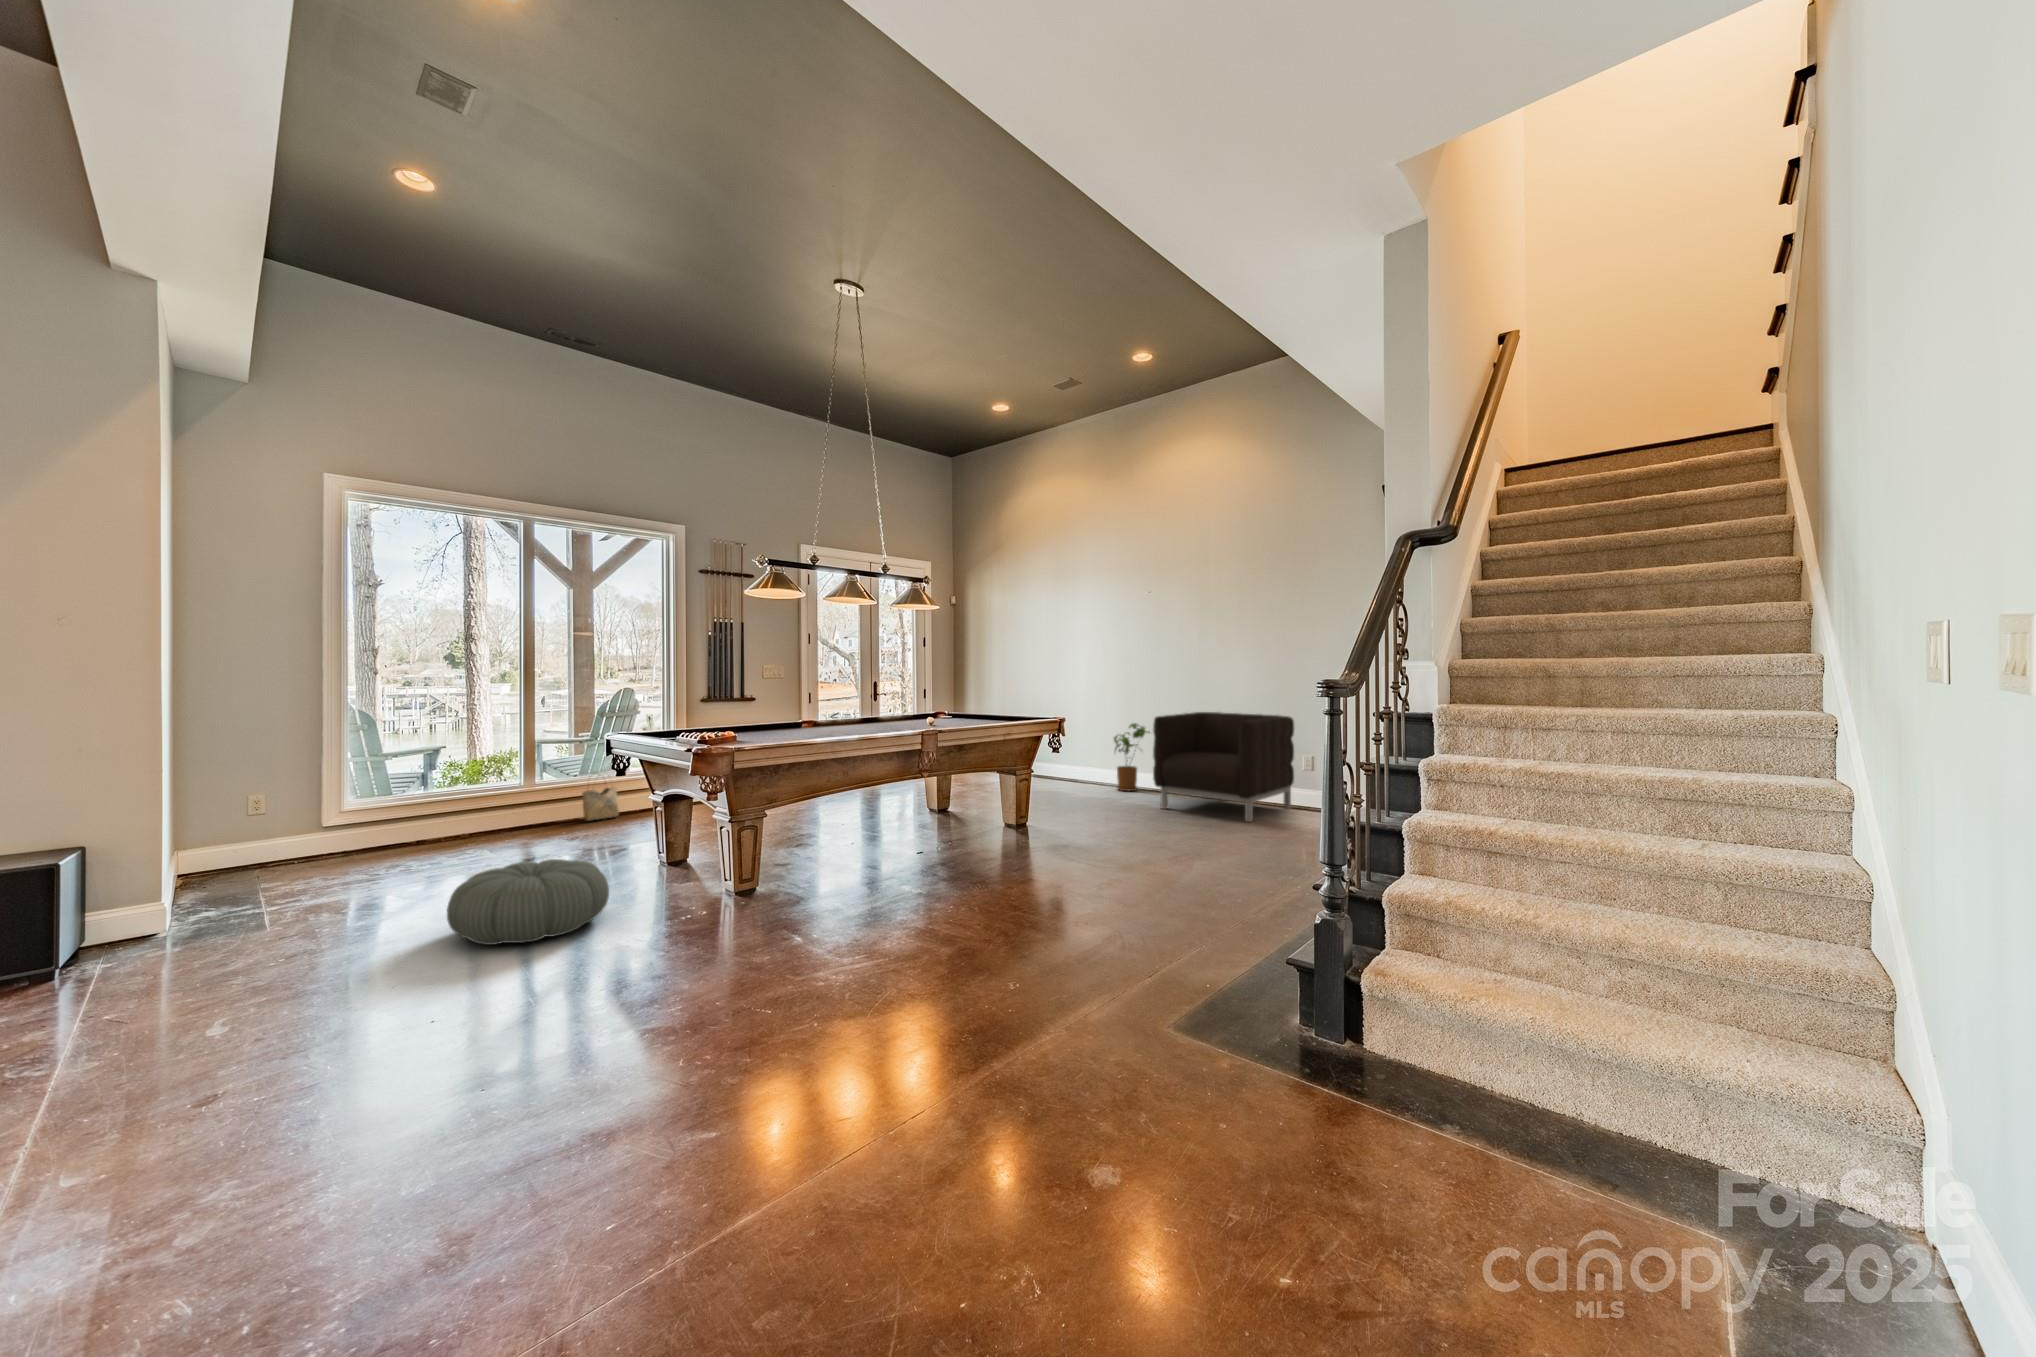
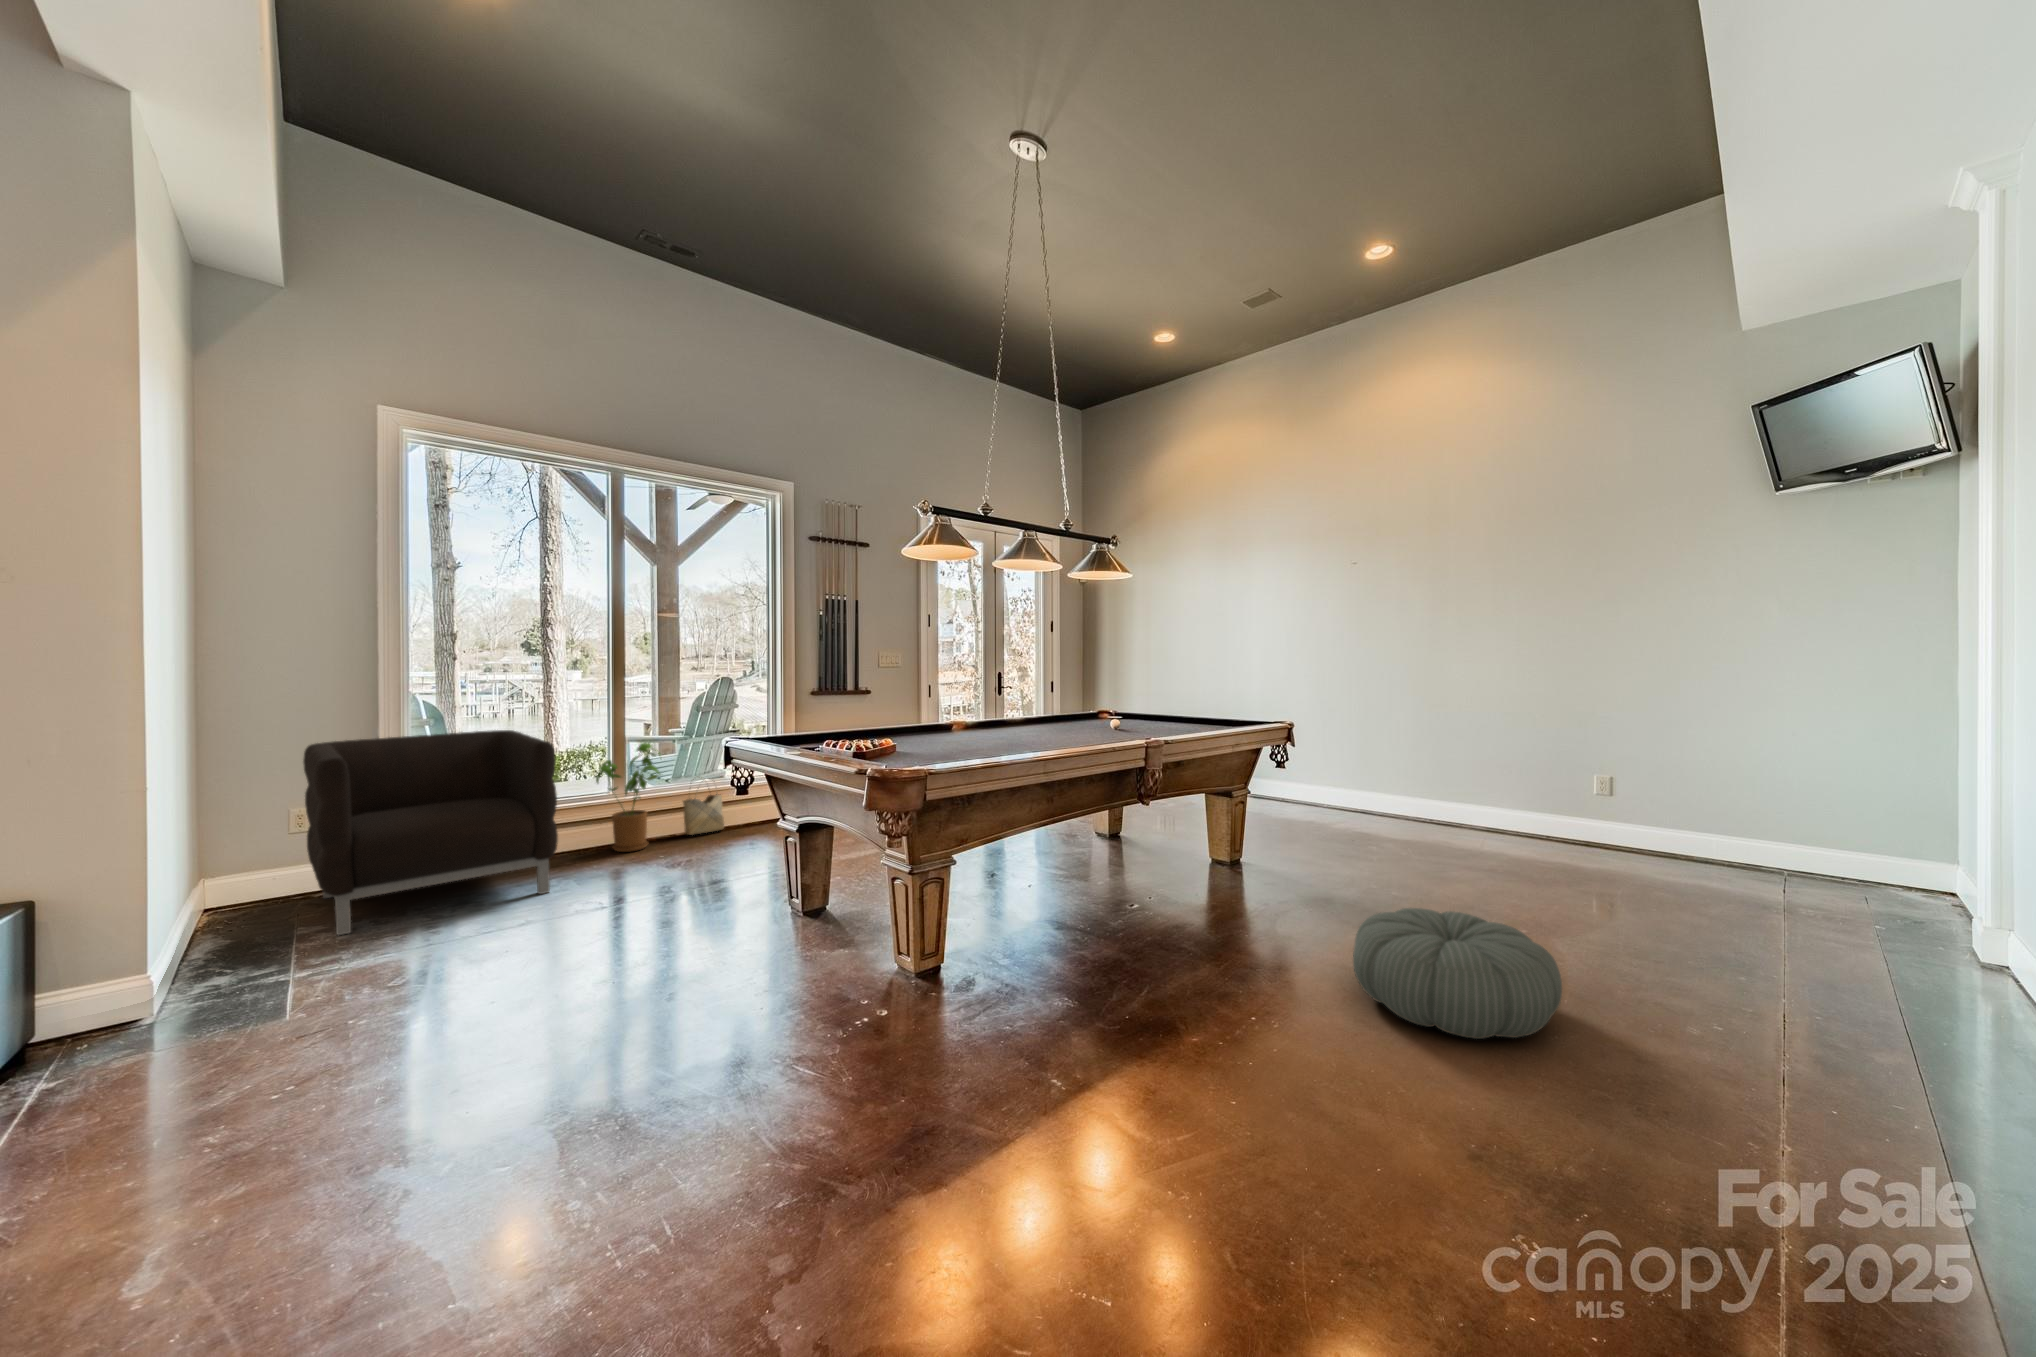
armchair: present [1153,712,1294,822] -> present [303,730,558,936]
house plant: present [1114,723,1148,791] -> present [596,743,660,852]
pouf: present [447,859,609,945] -> present [1353,908,1562,1039]

